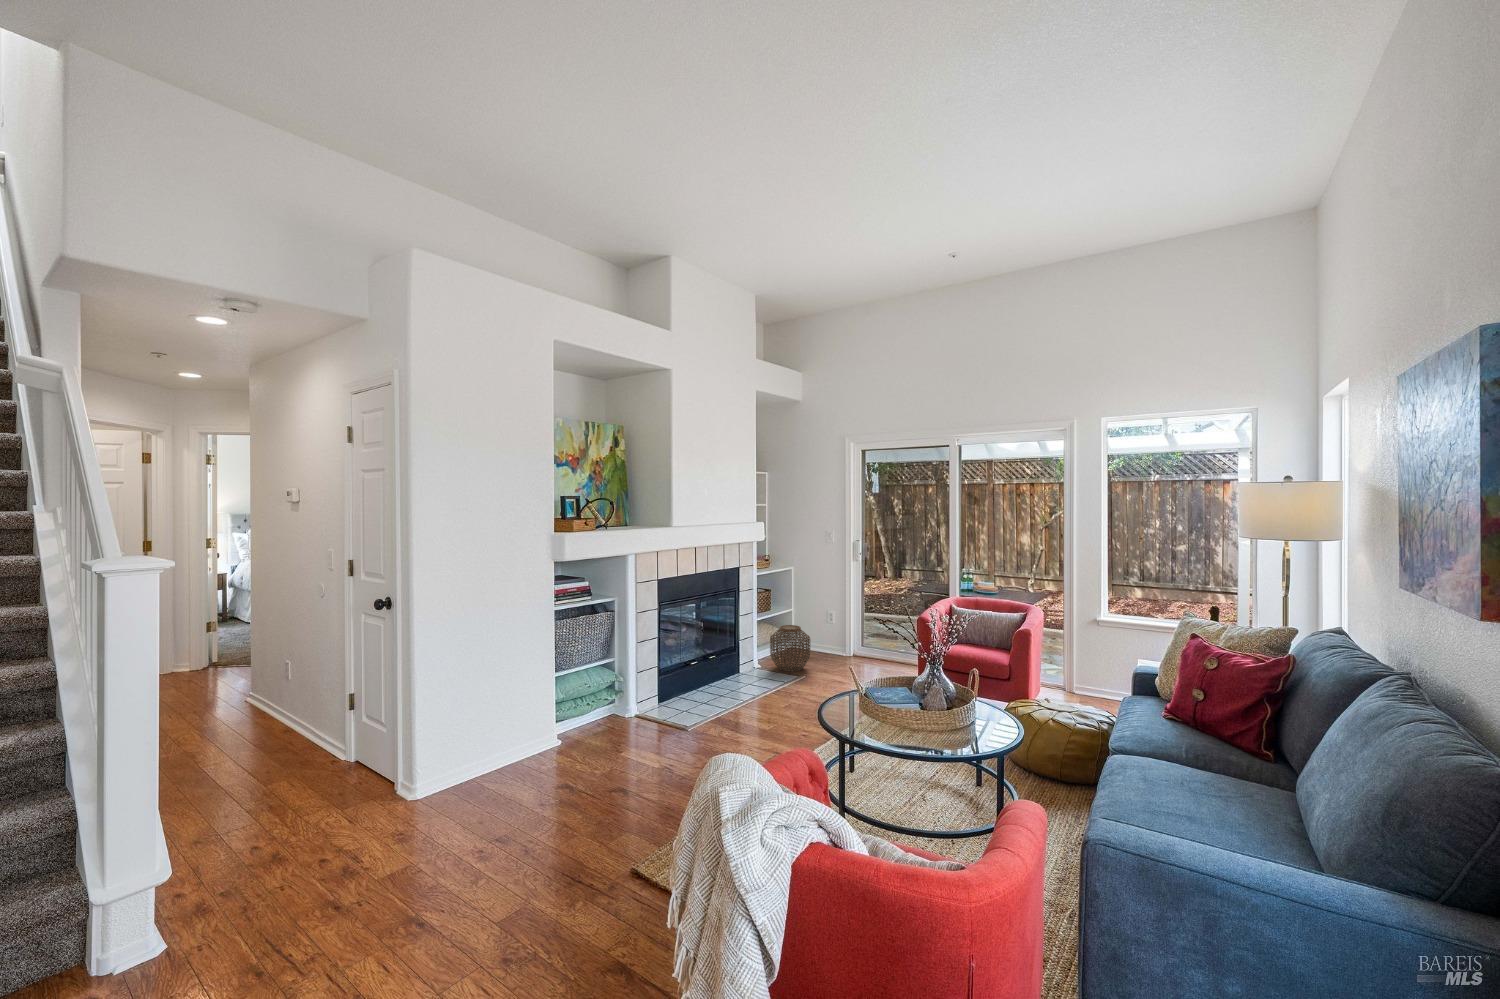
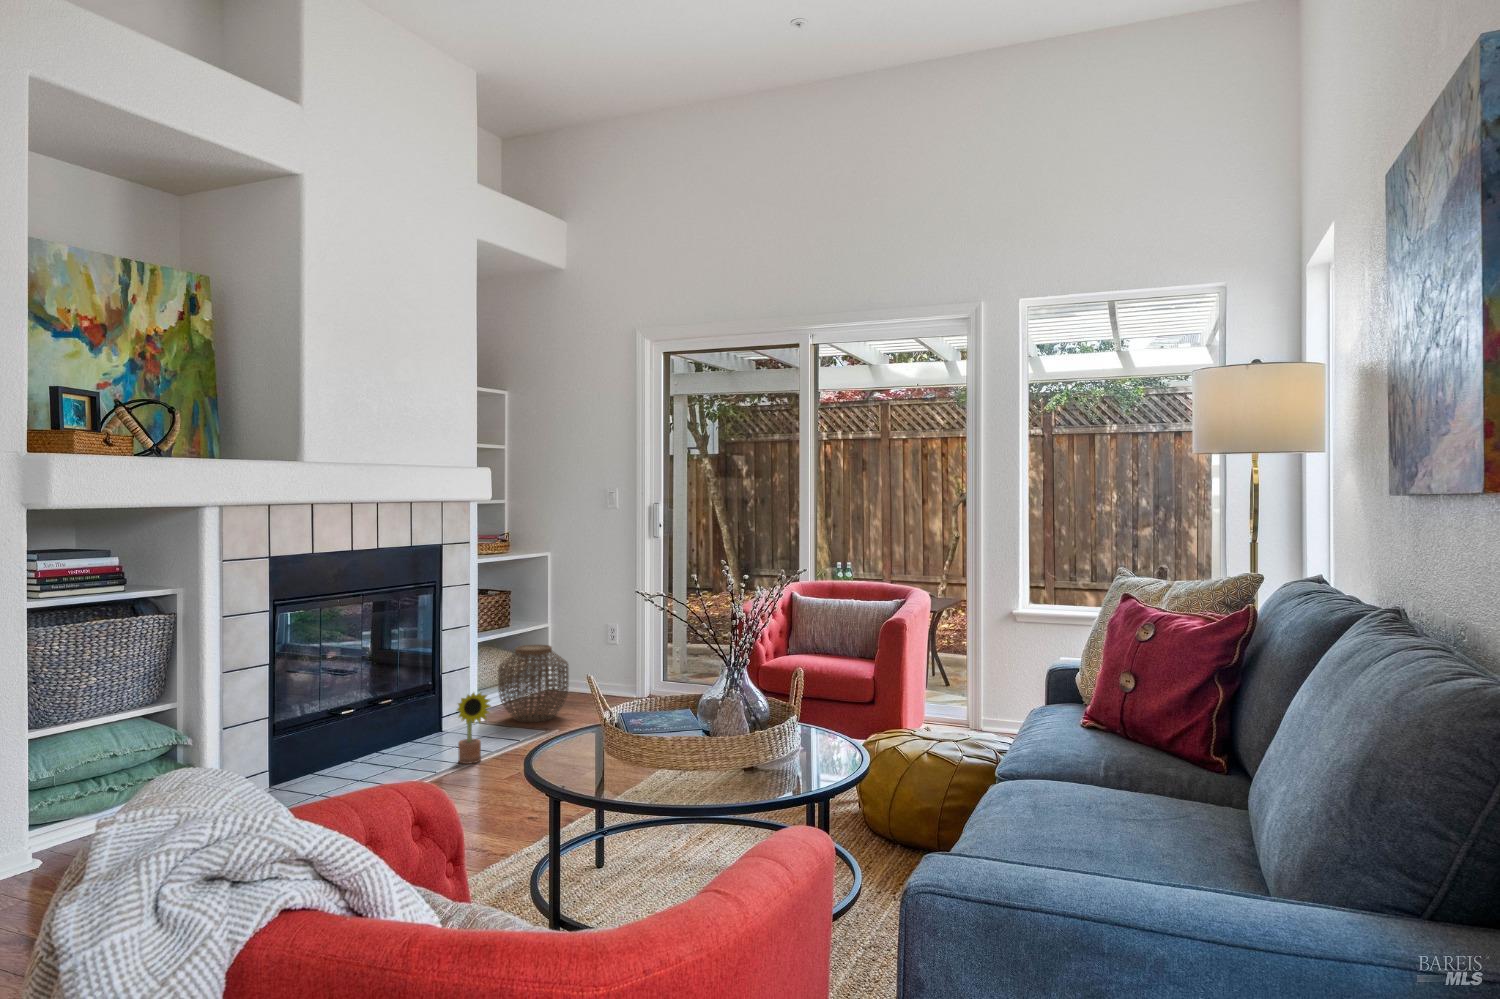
decorative plant: none [756,658,776,699] -> present [457,693,491,764]

